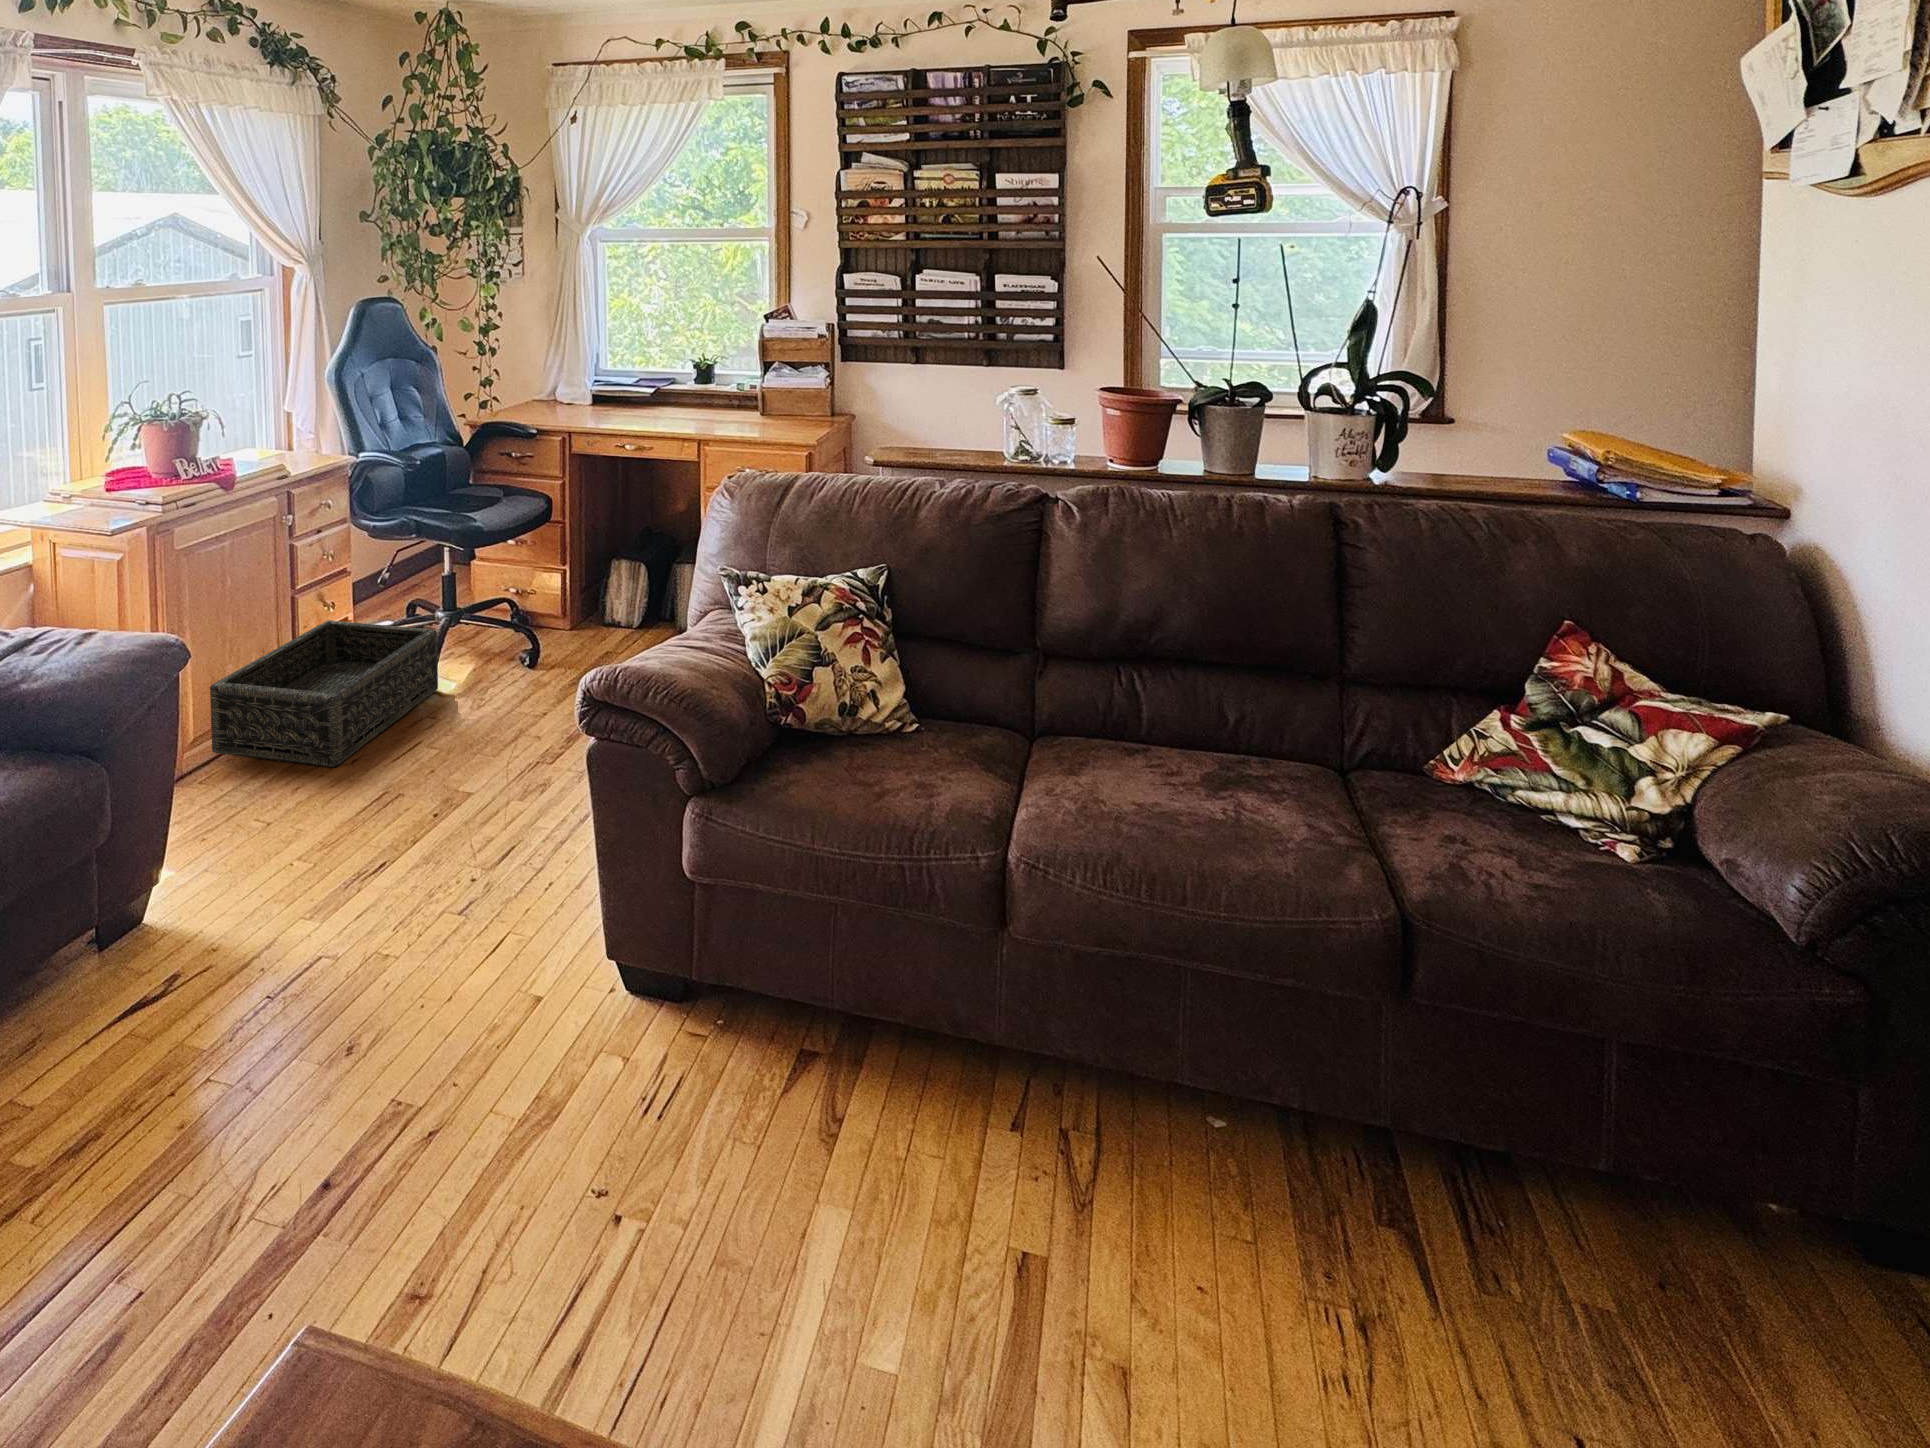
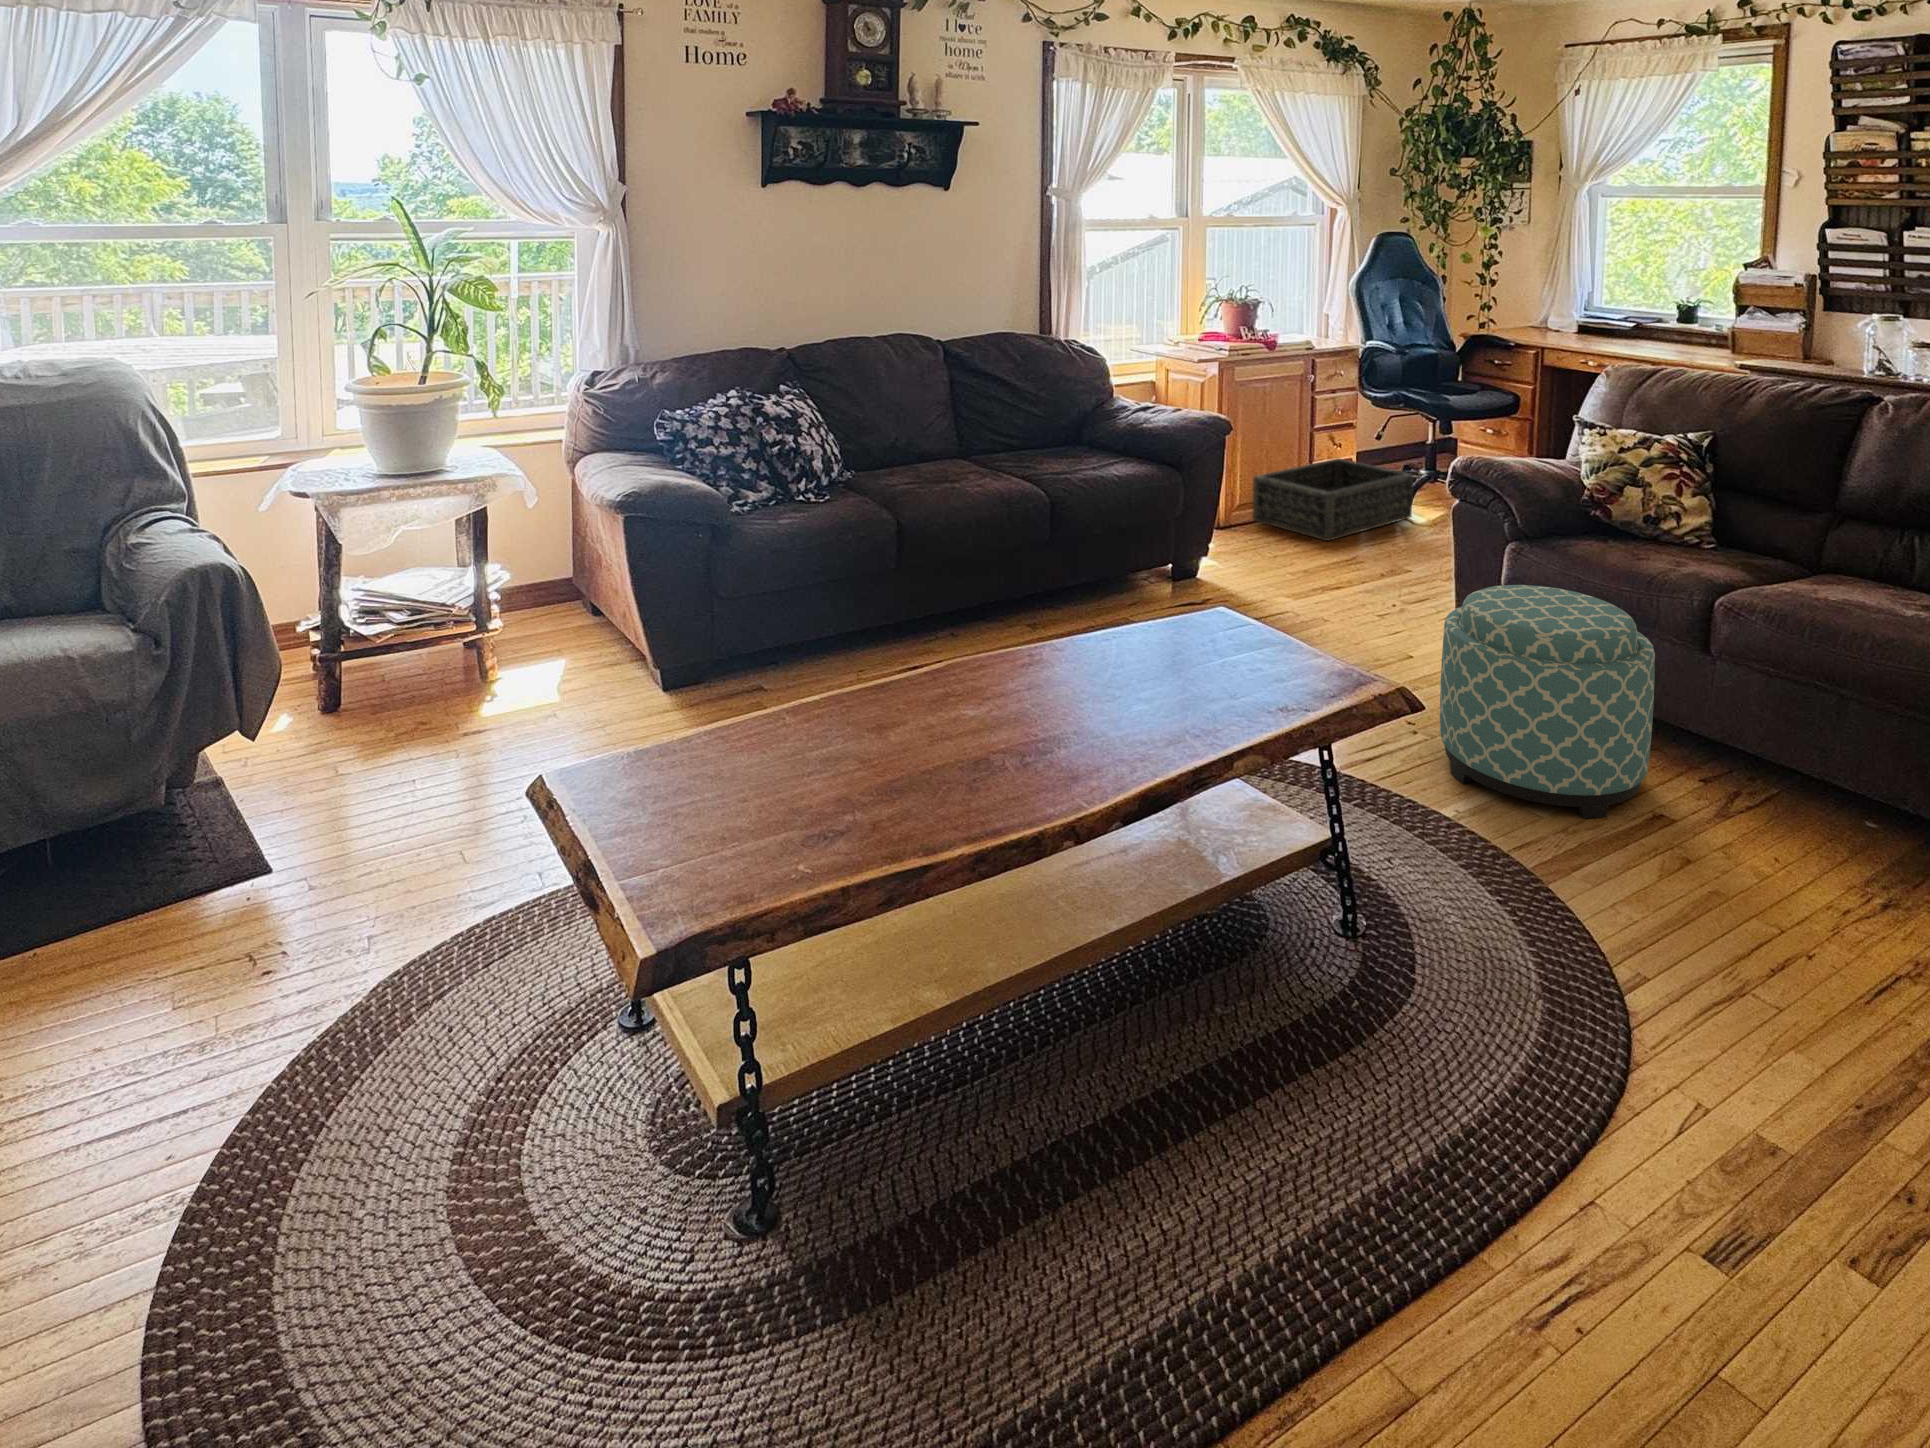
ottoman: none [654,893,984,1355] -> present [1440,585,1655,818]

